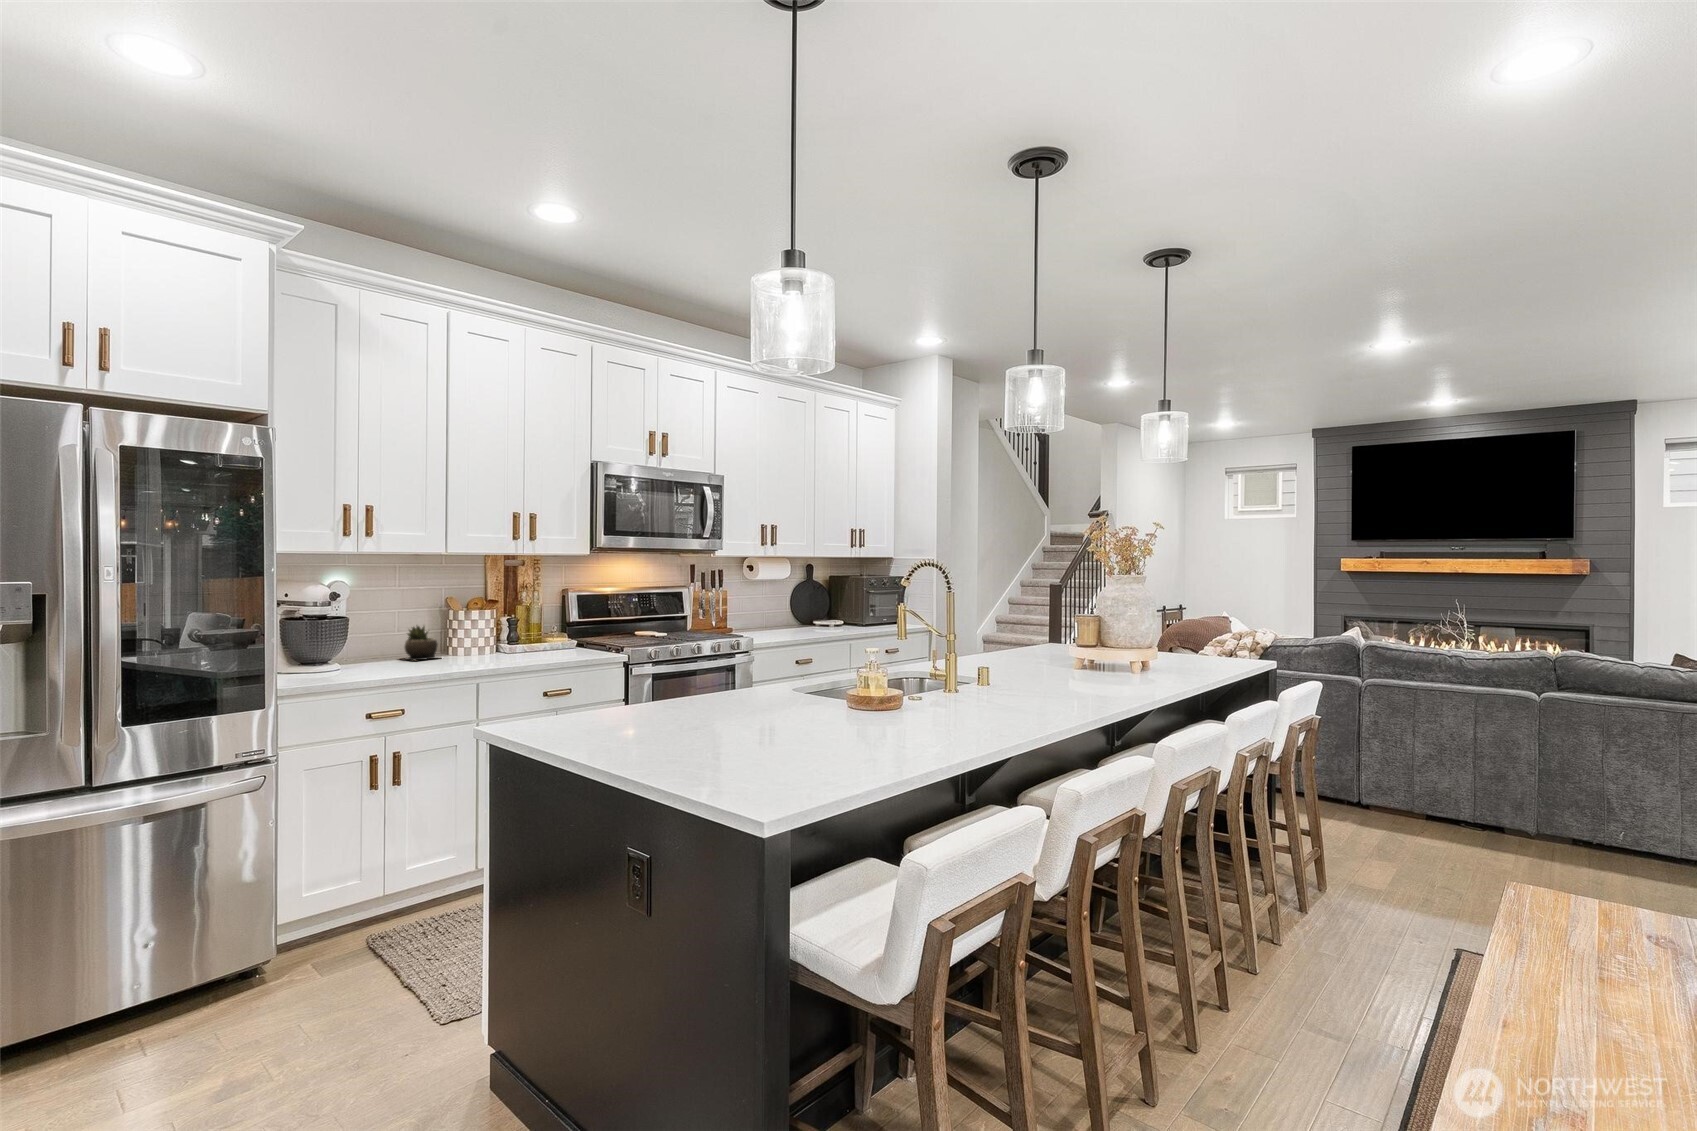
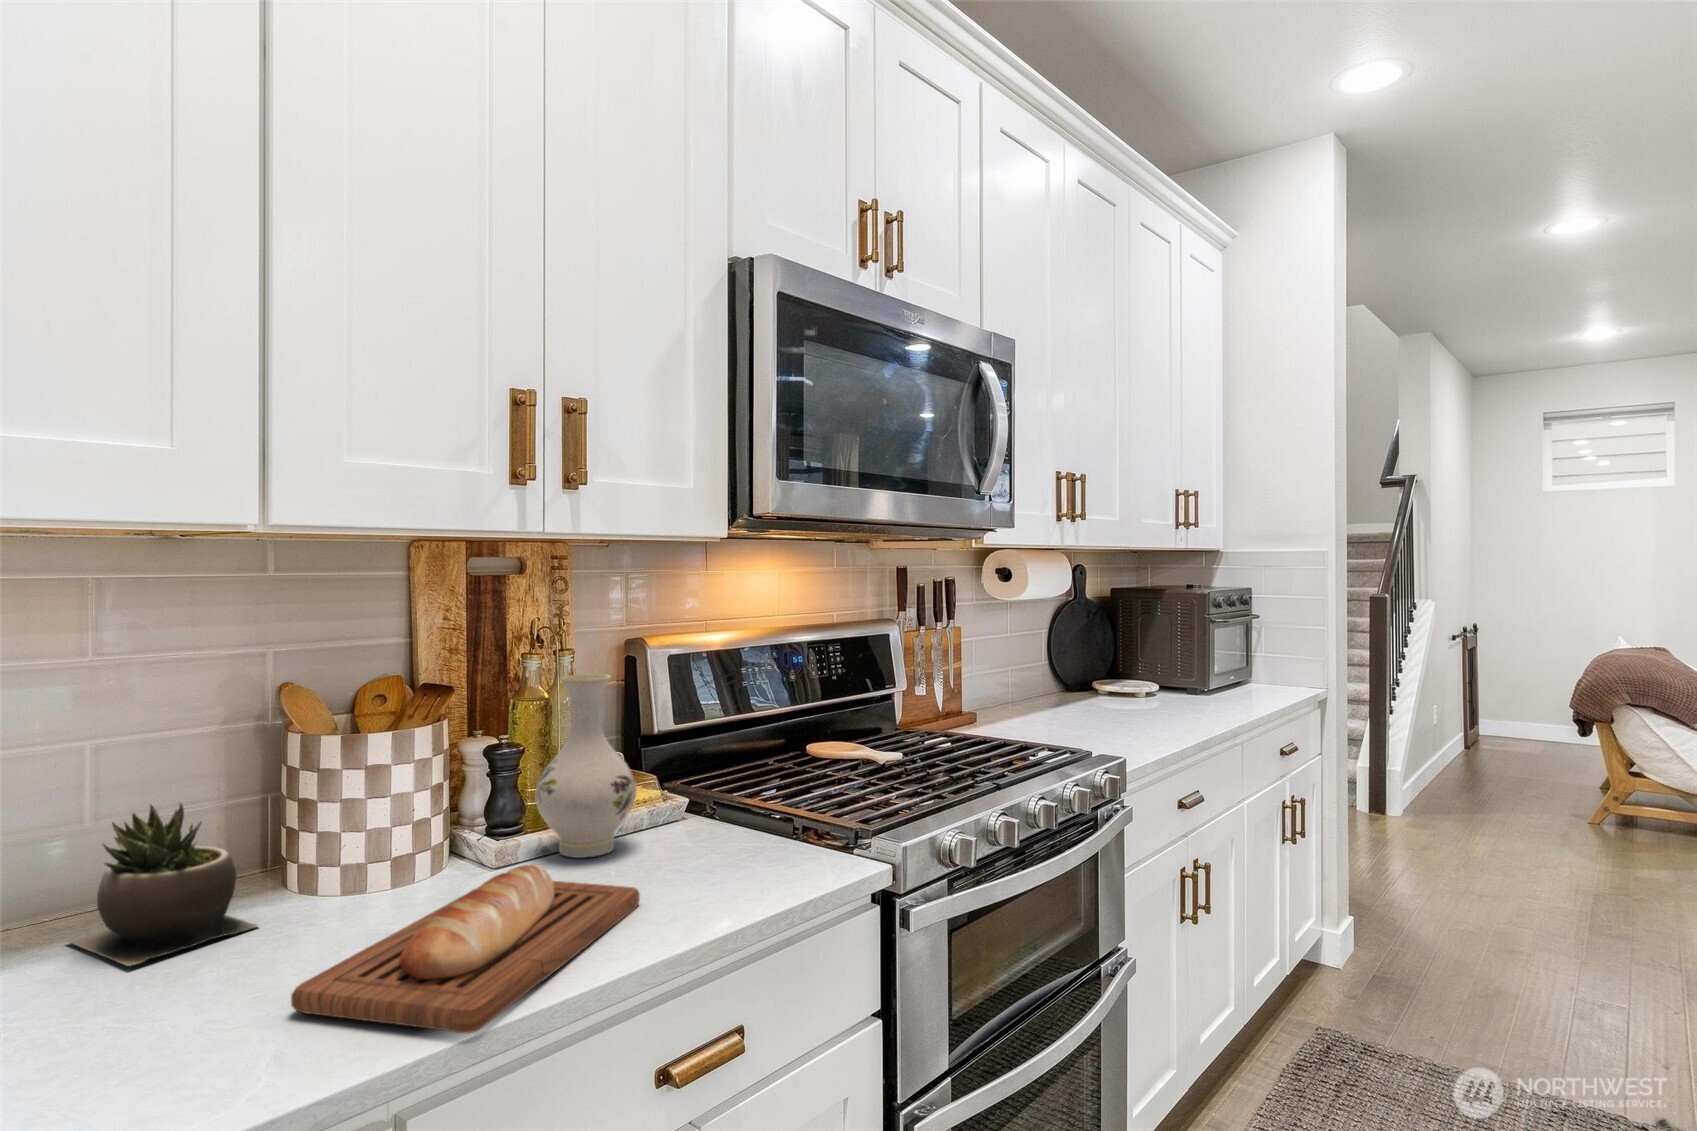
vase: none [522,597,554,651] -> present [536,674,637,858]
bread loaf: none [454,644,545,667] -> present [291,864,640,1033]

